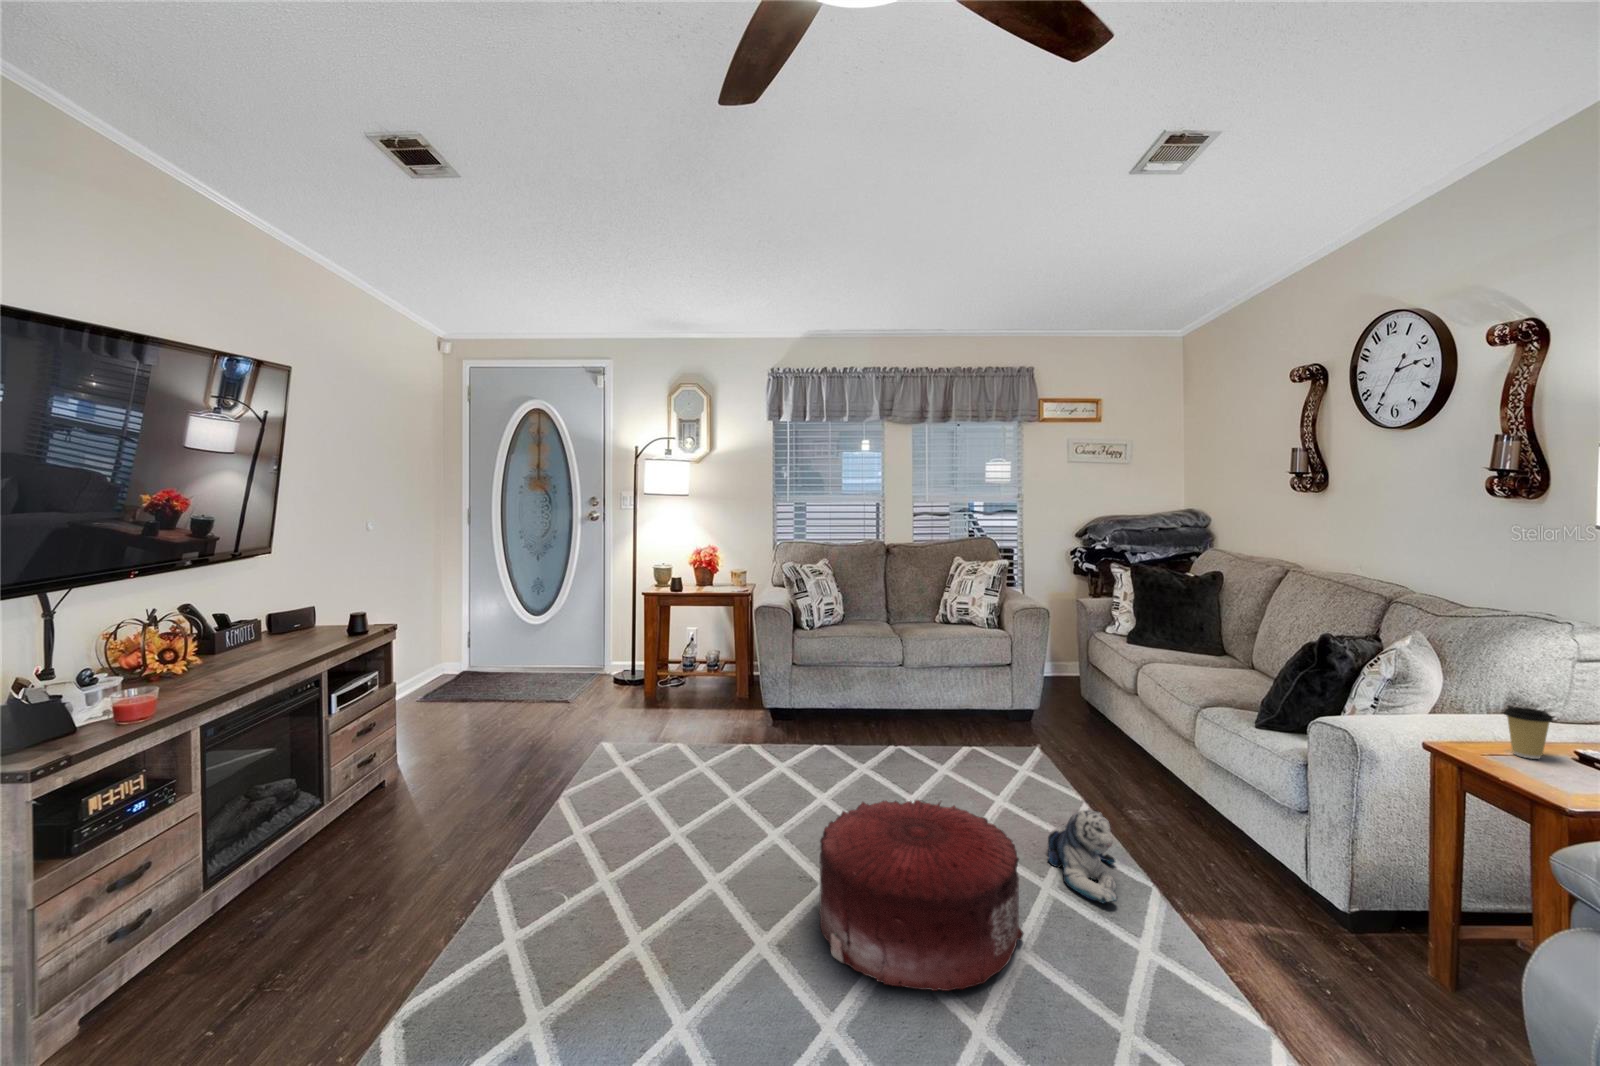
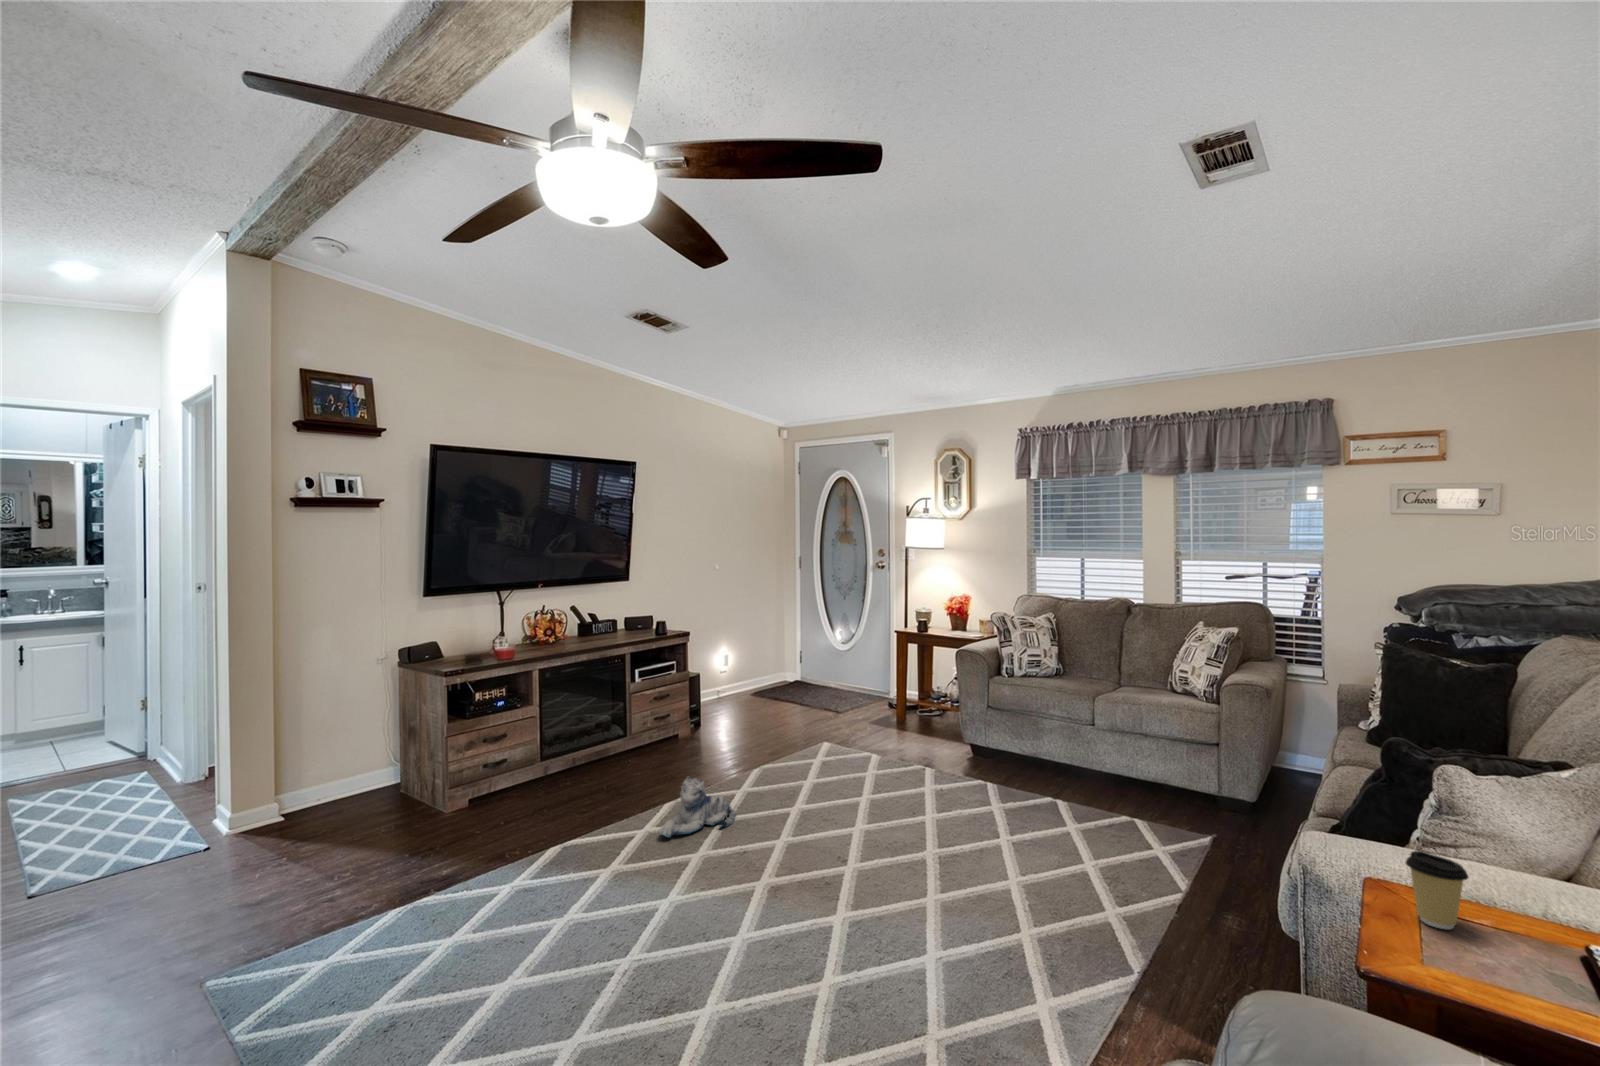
pouf: present [819,800,1024,991] -> none [769,807,935,958]
plush toy: present [1048,810,1117,903] -> present [659,777,736,837]

